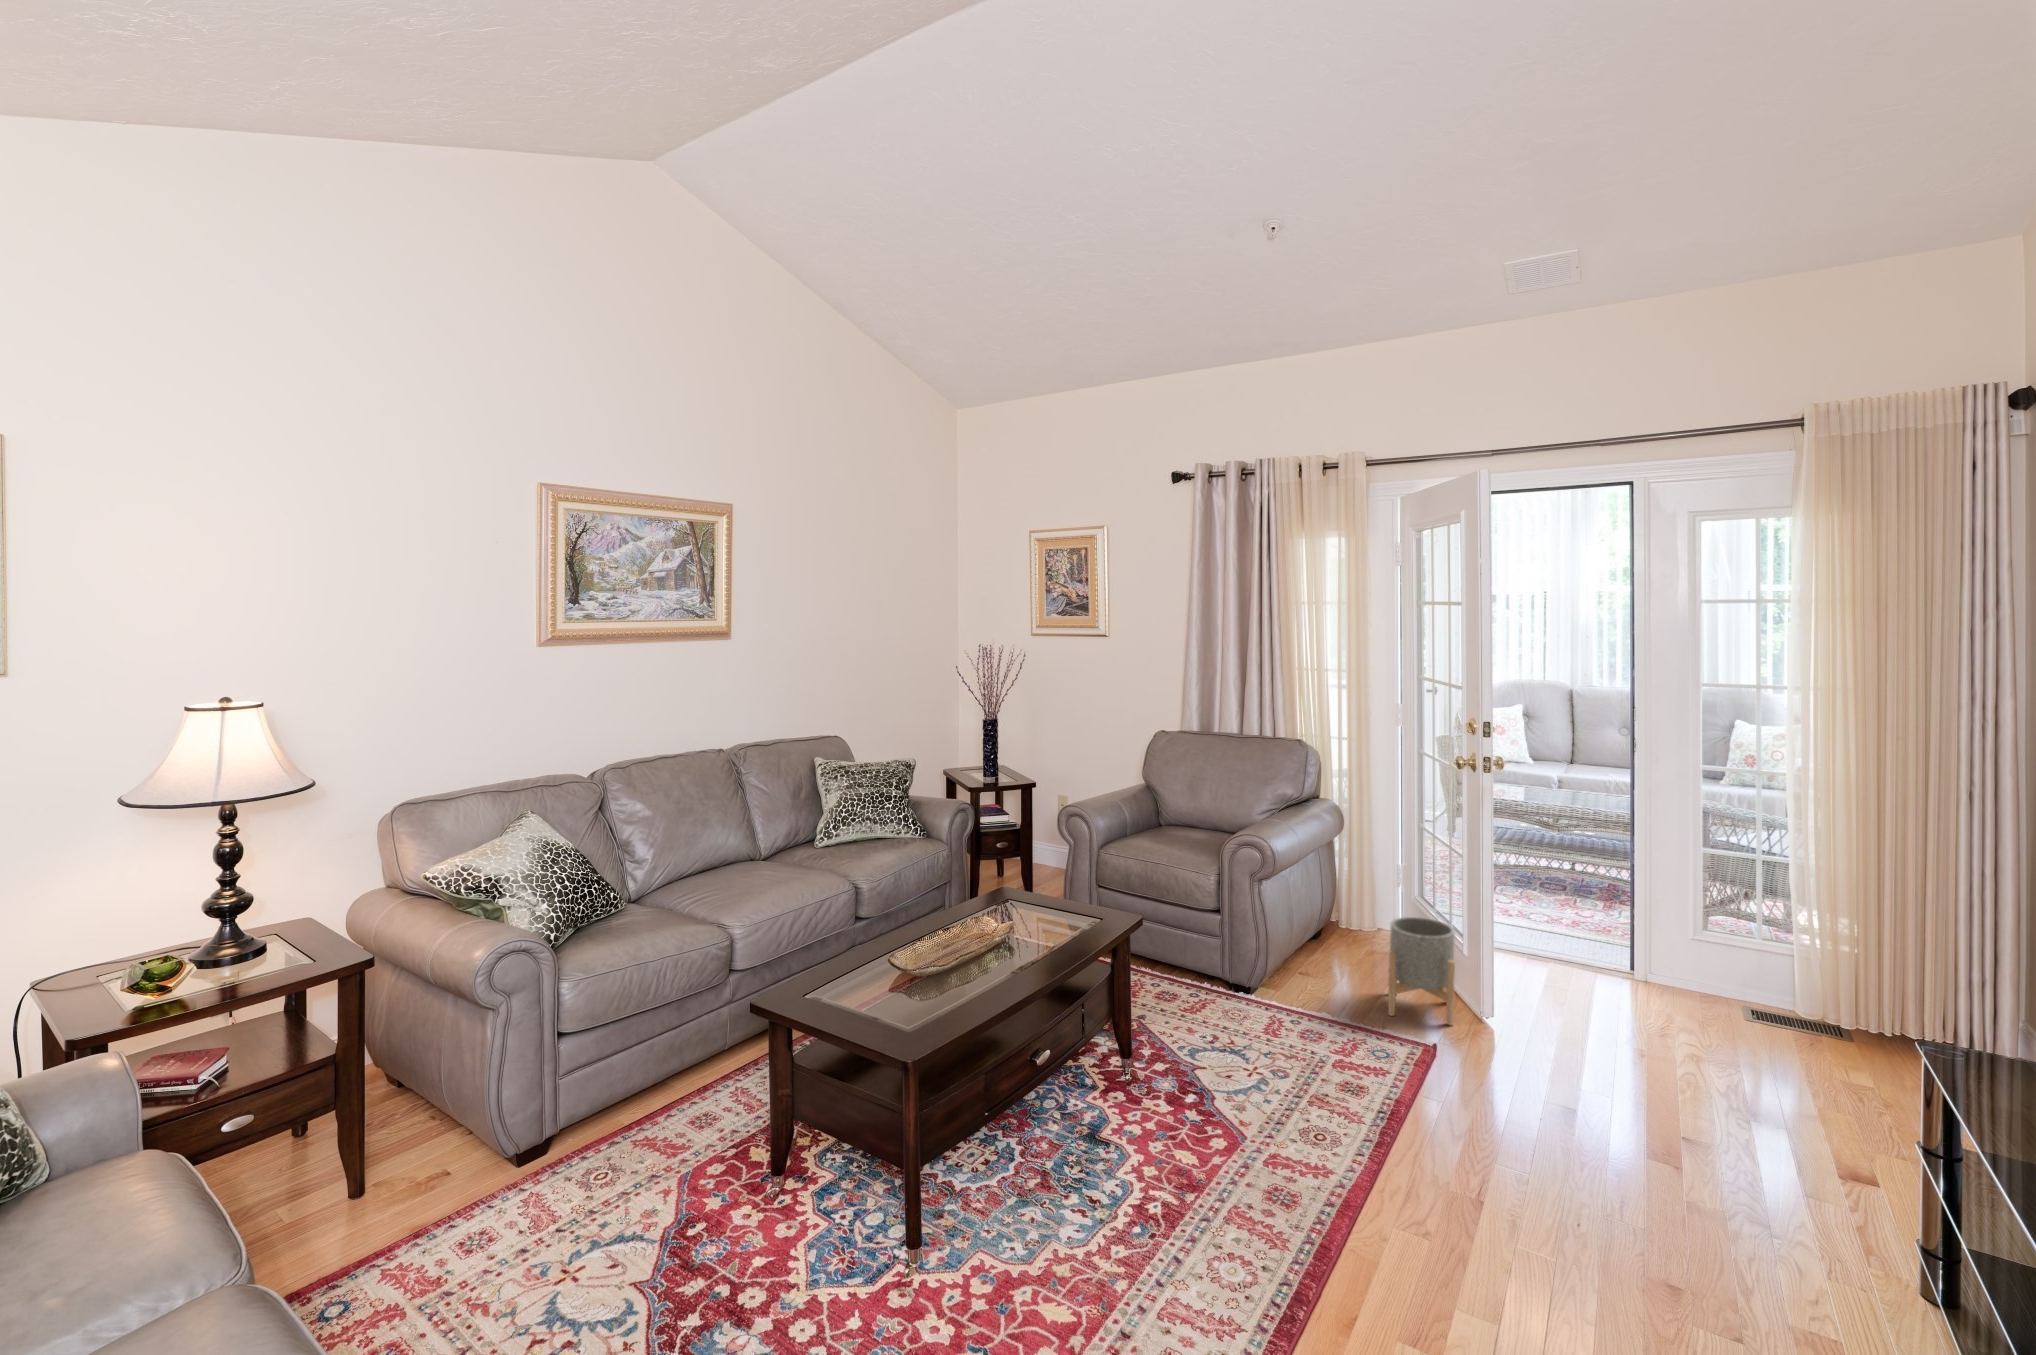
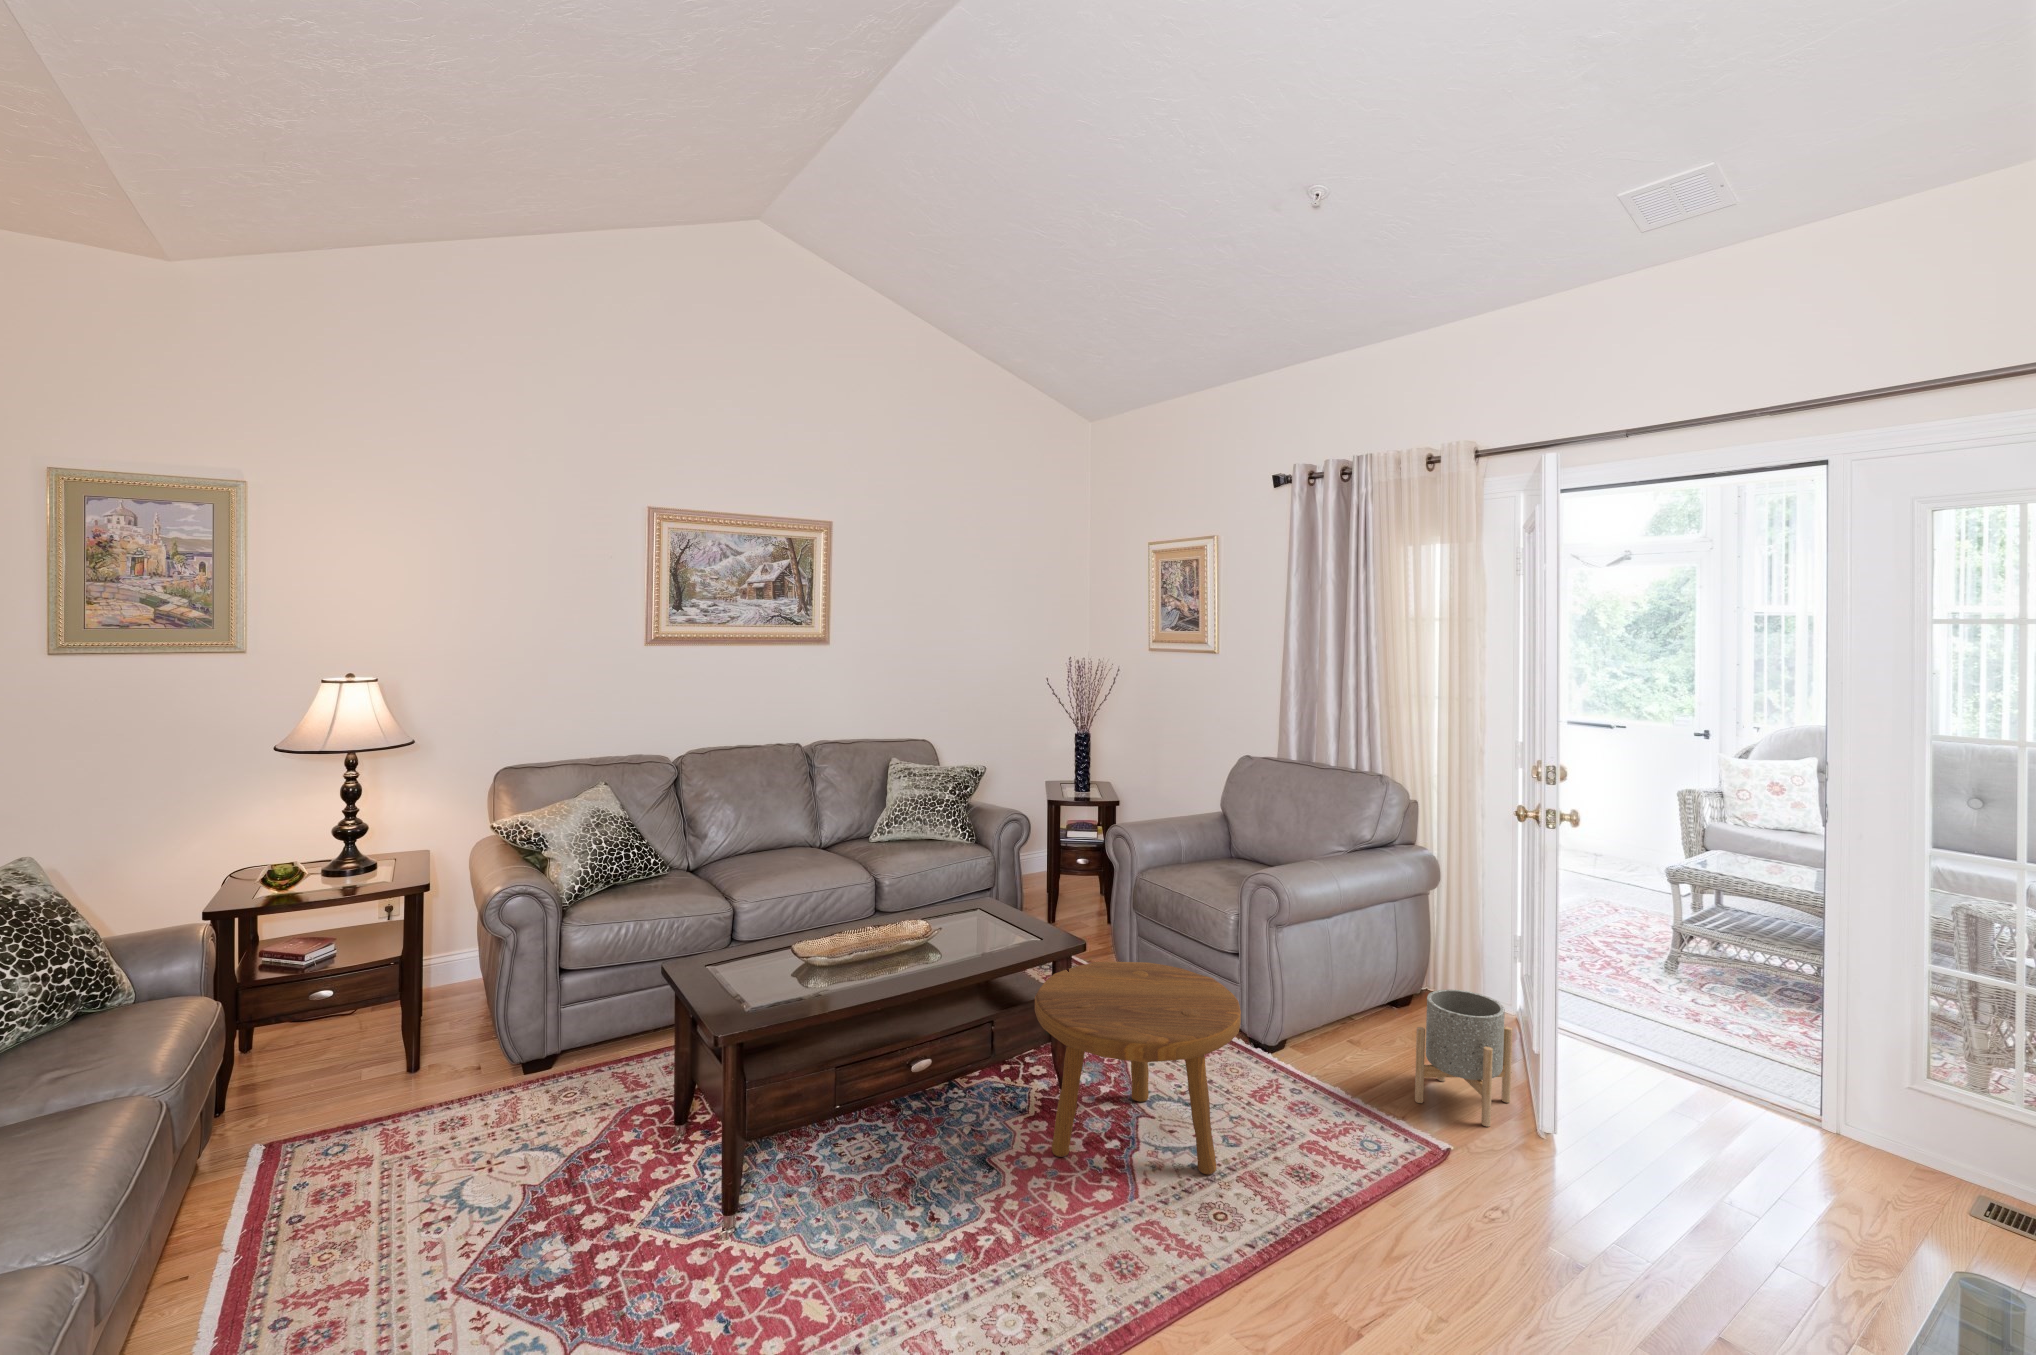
footstool: none [1112,929,1304,1121] -> present [1035,962,1241,1174]

